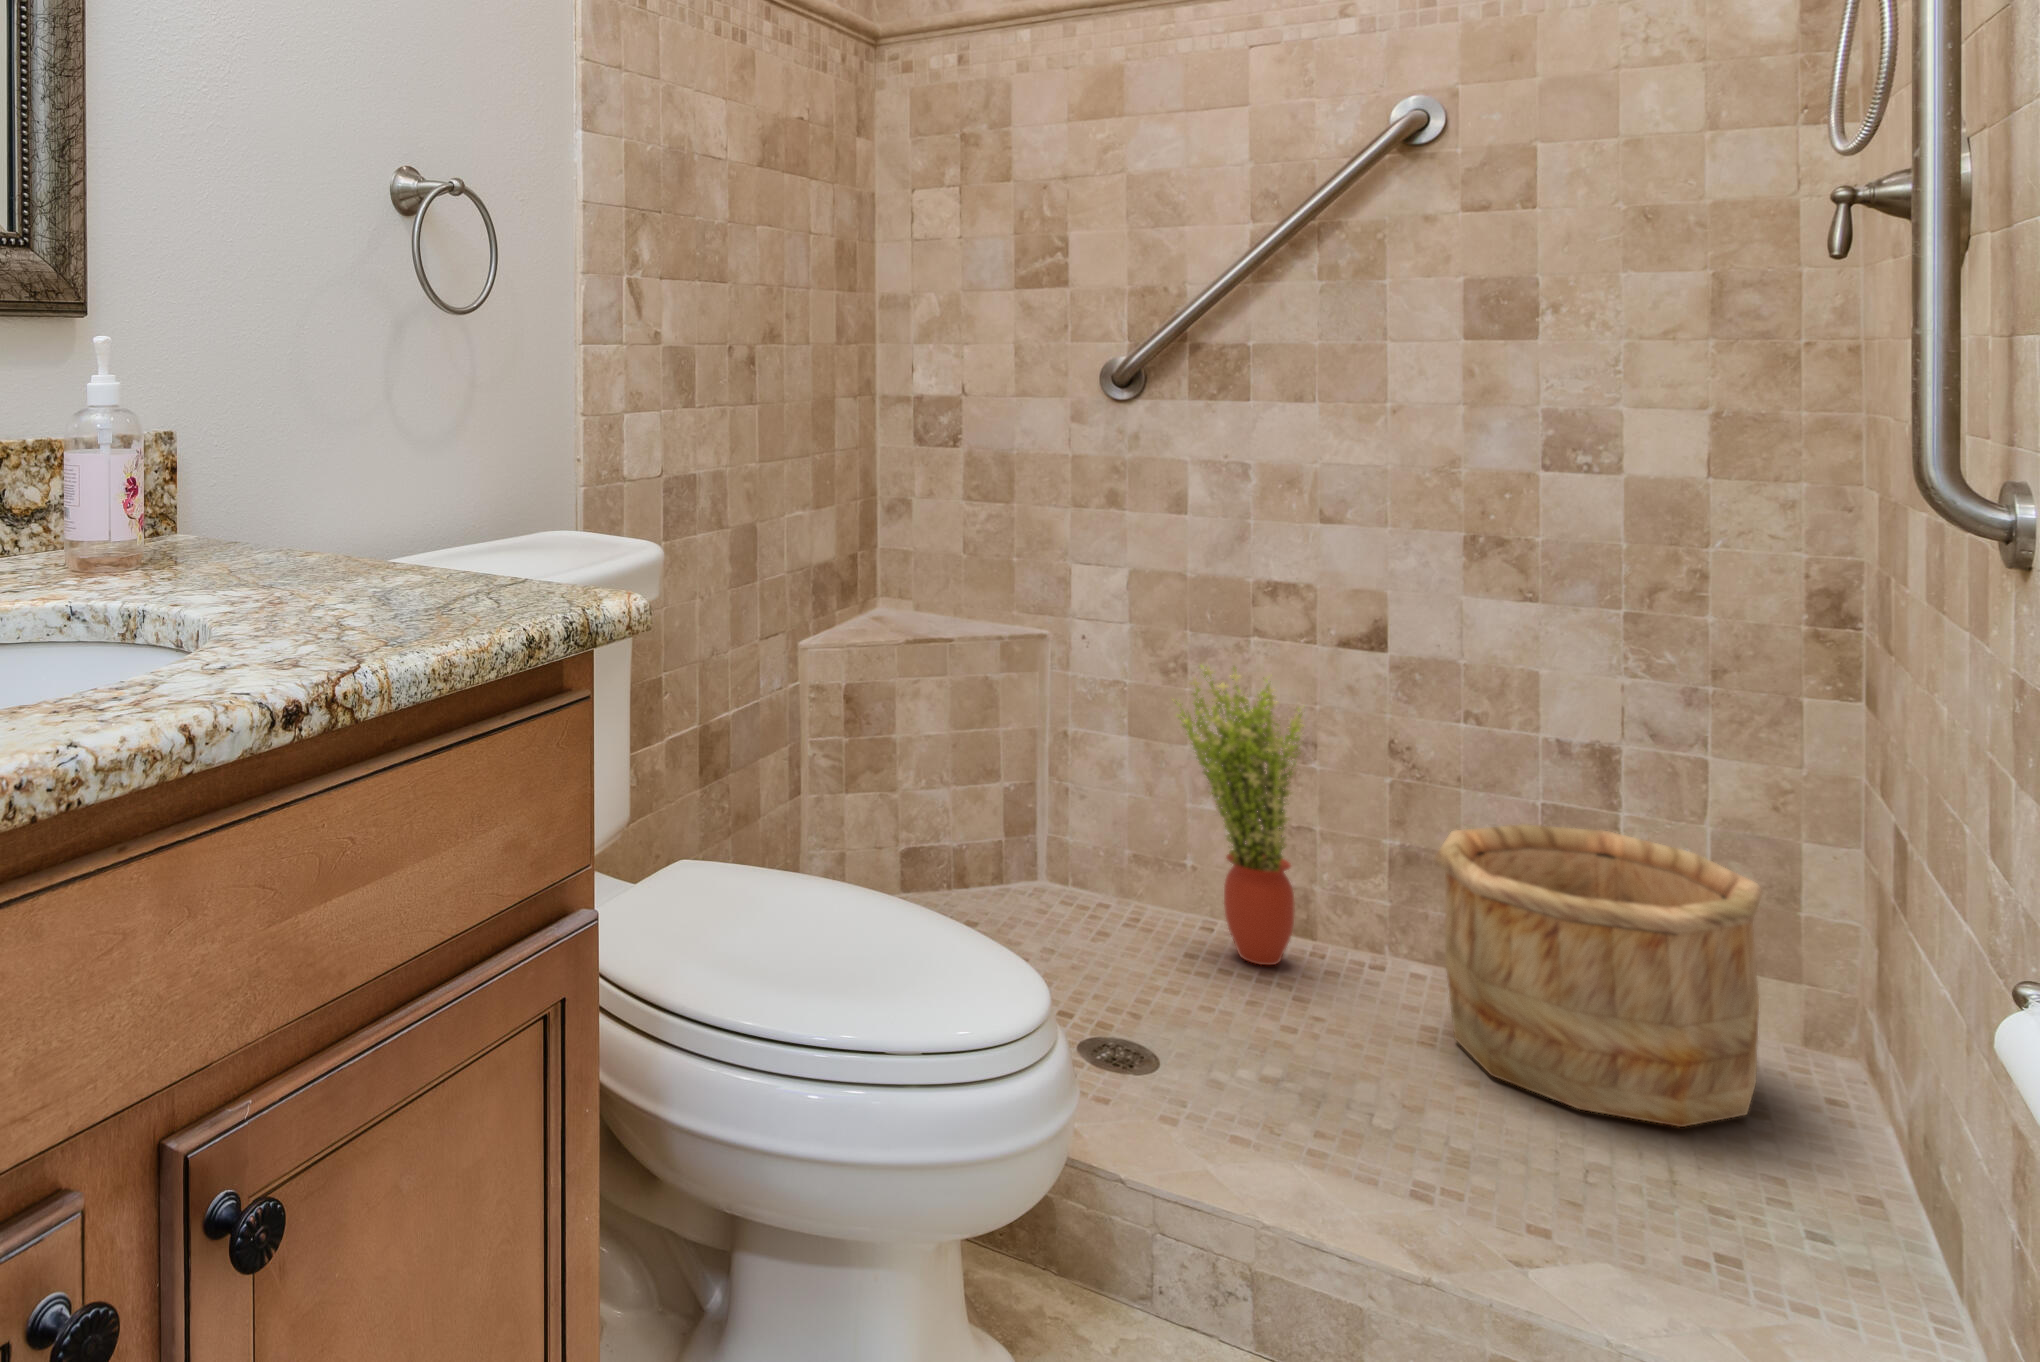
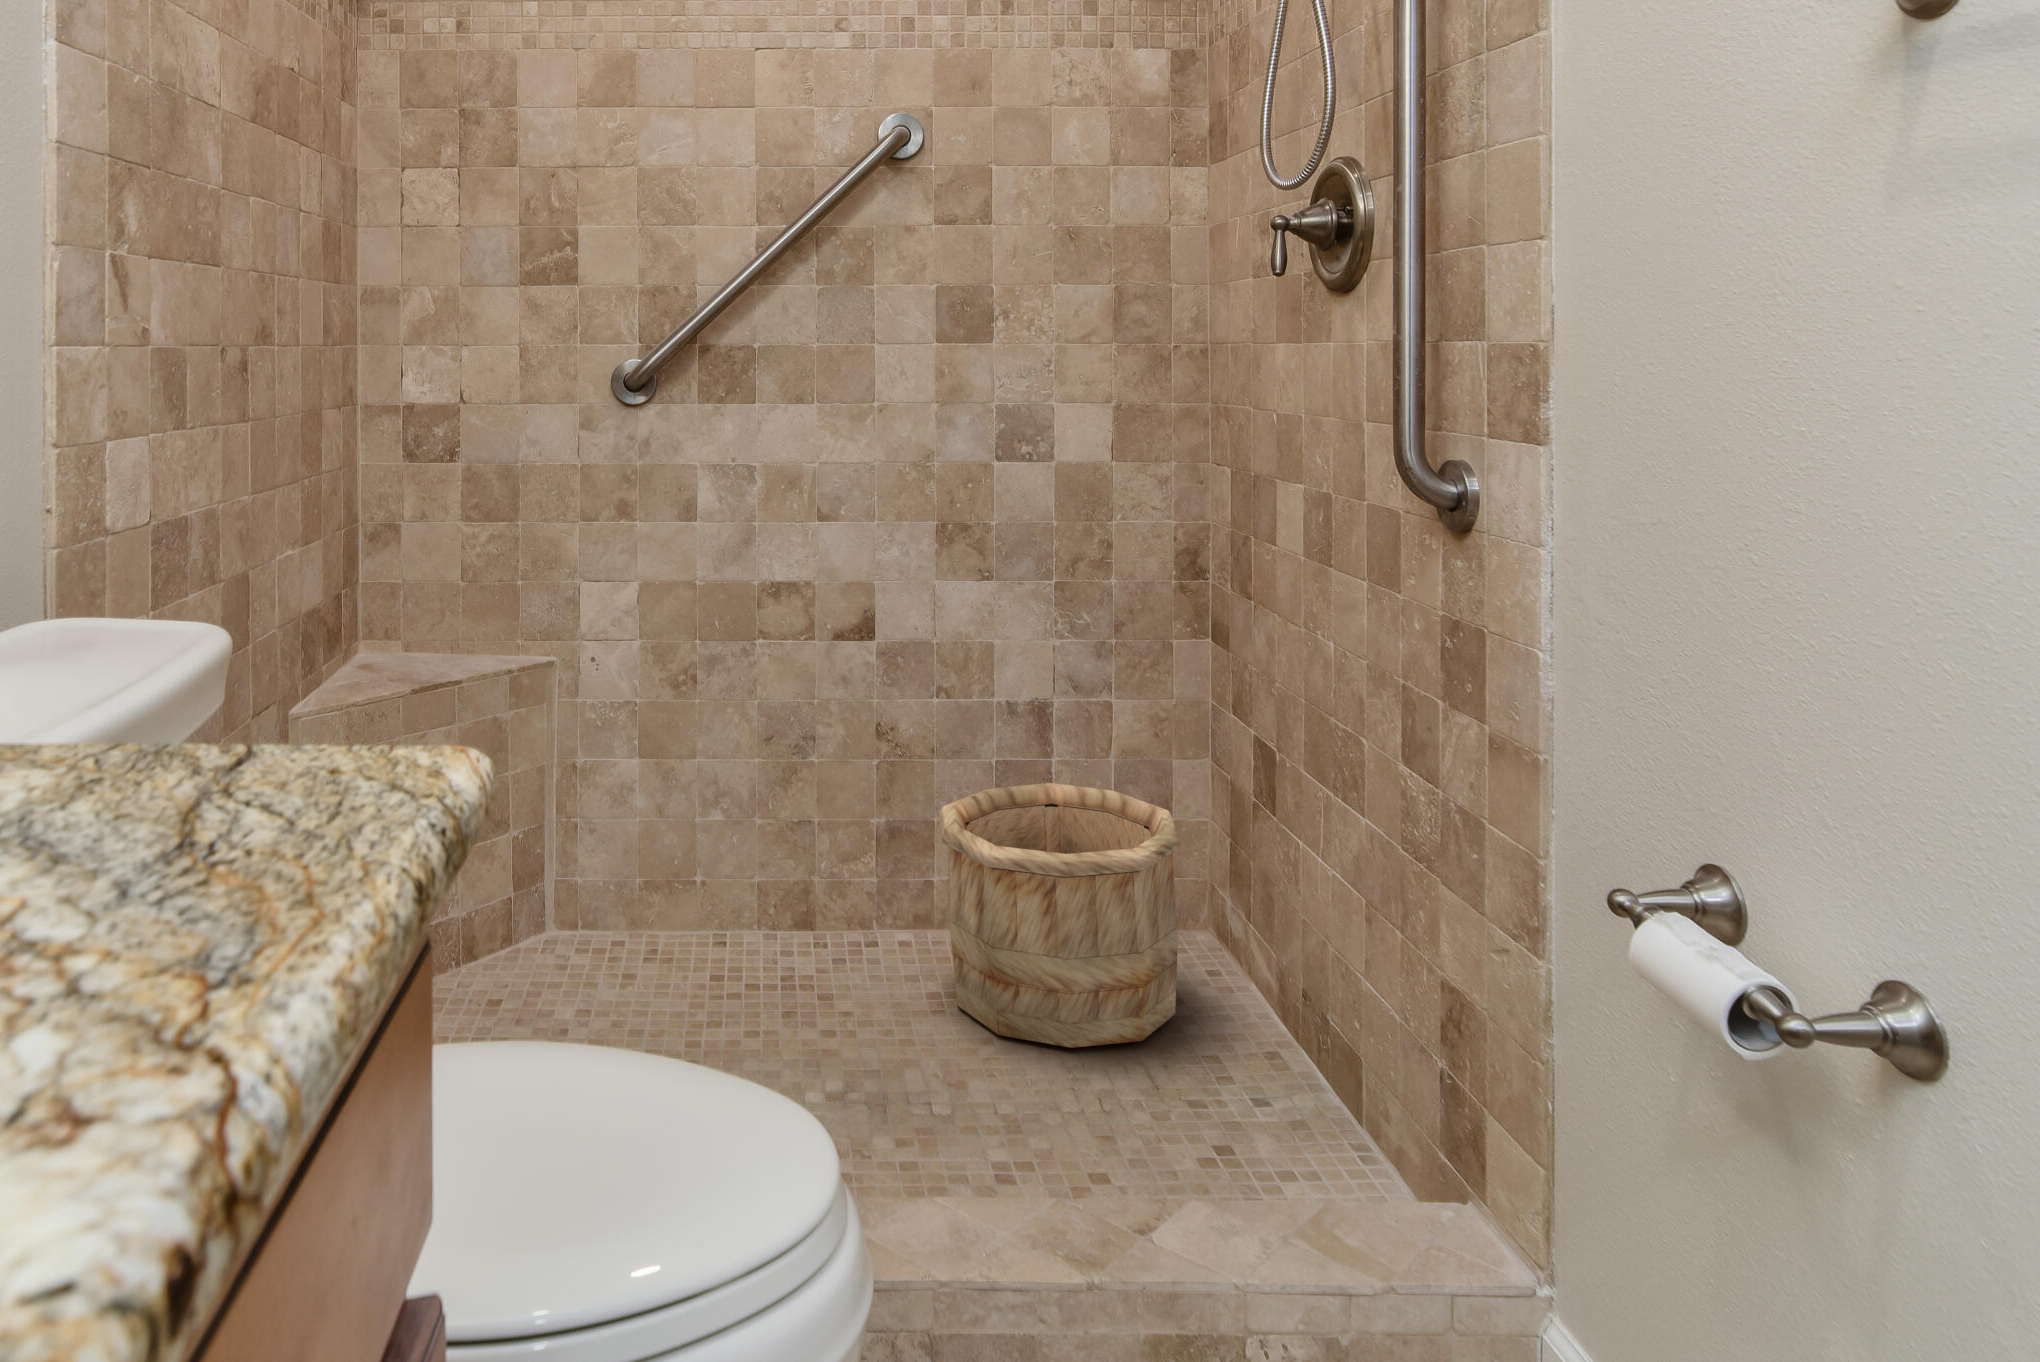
potted plant: present [1176,667,1304,965] -> none [695,672,821,972]

